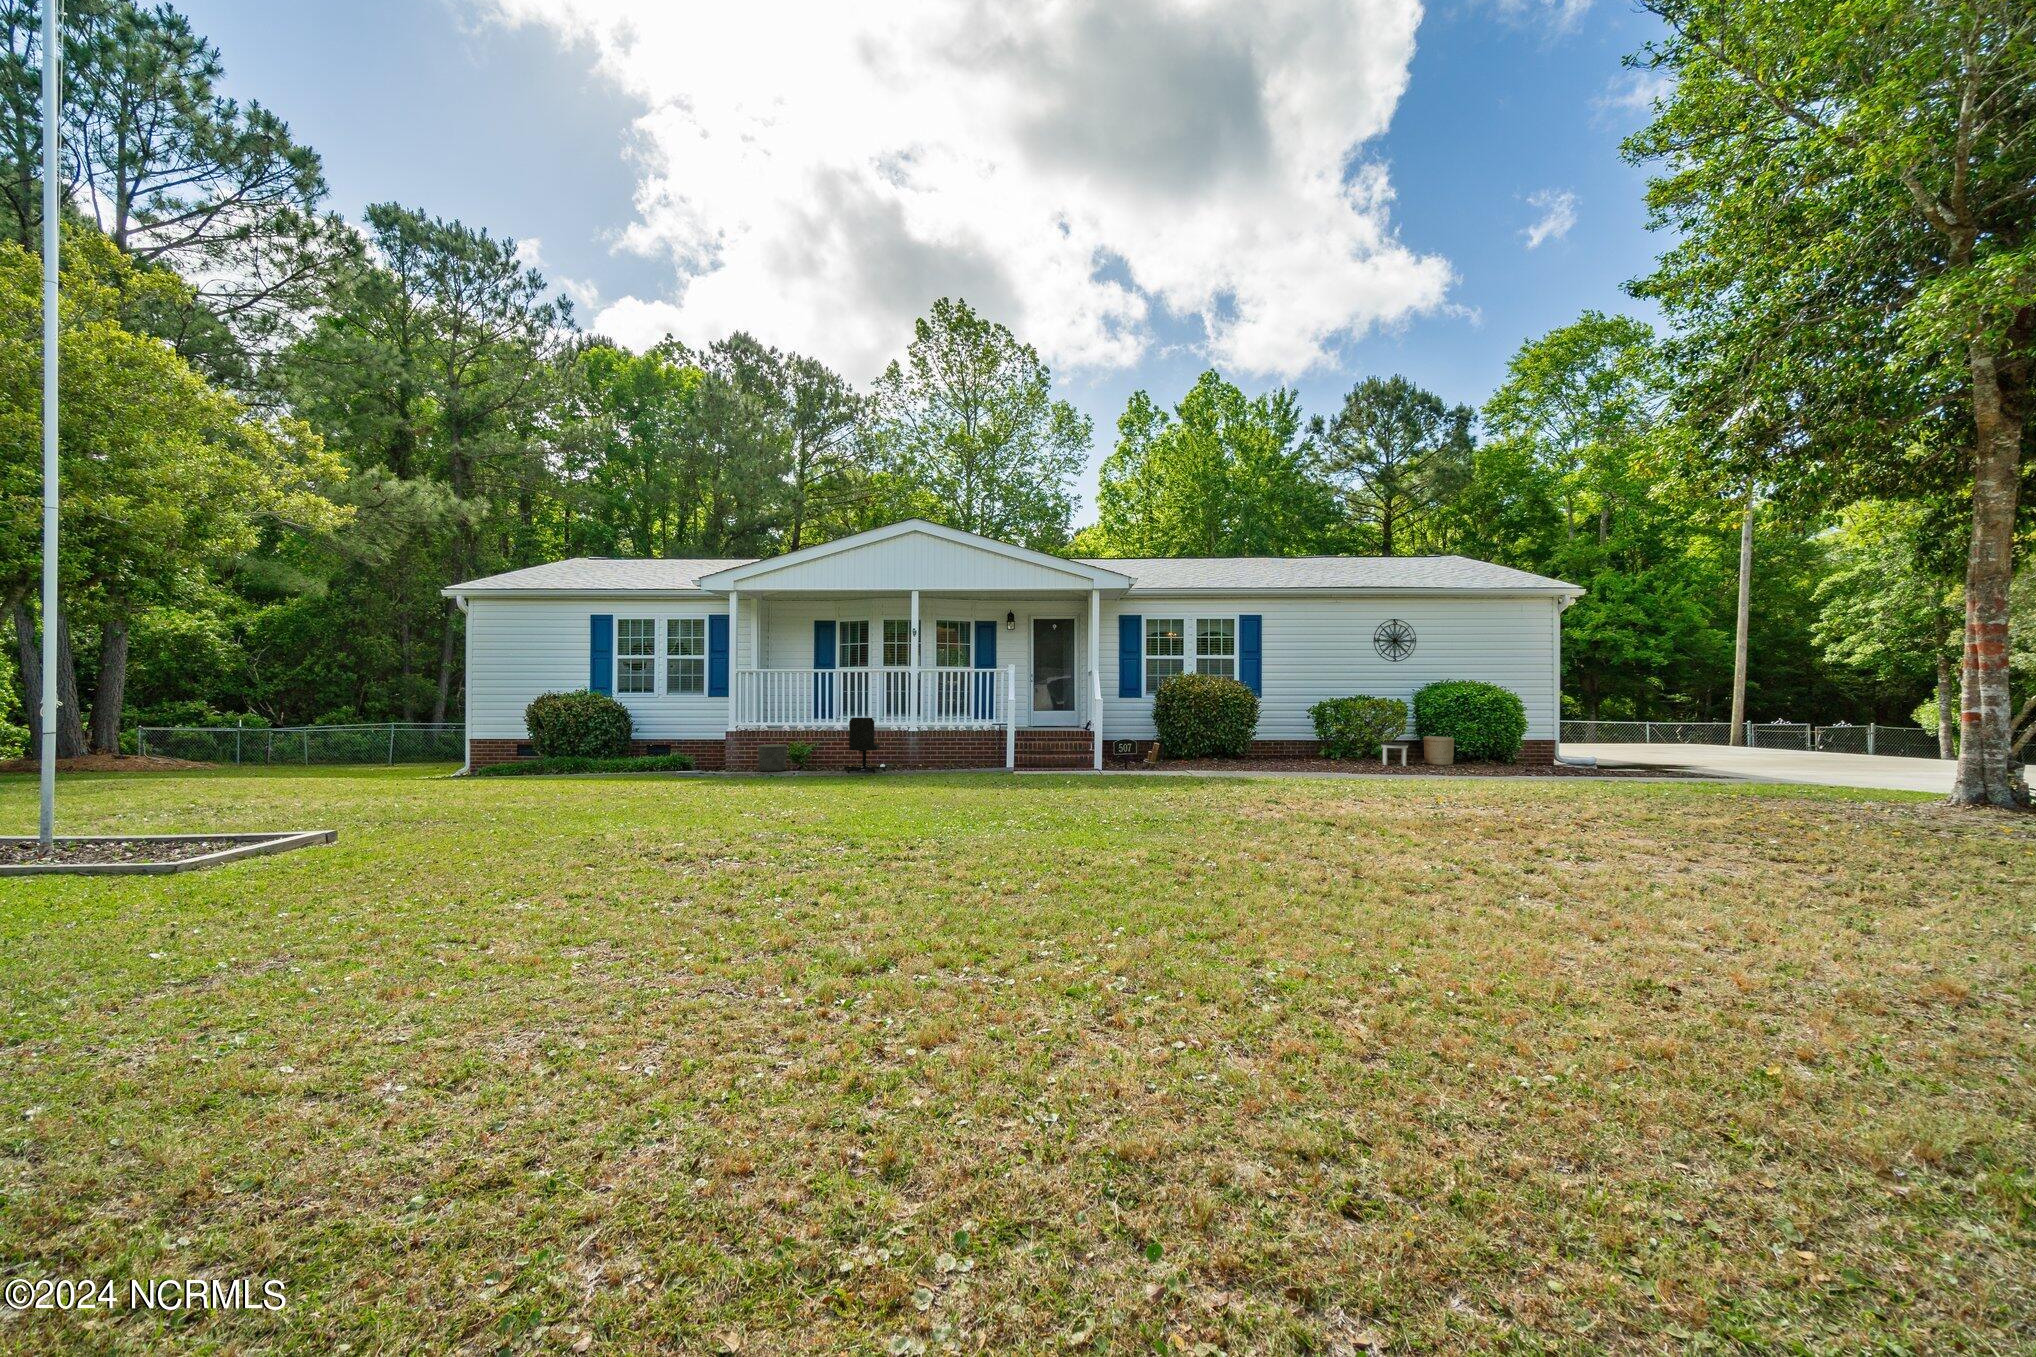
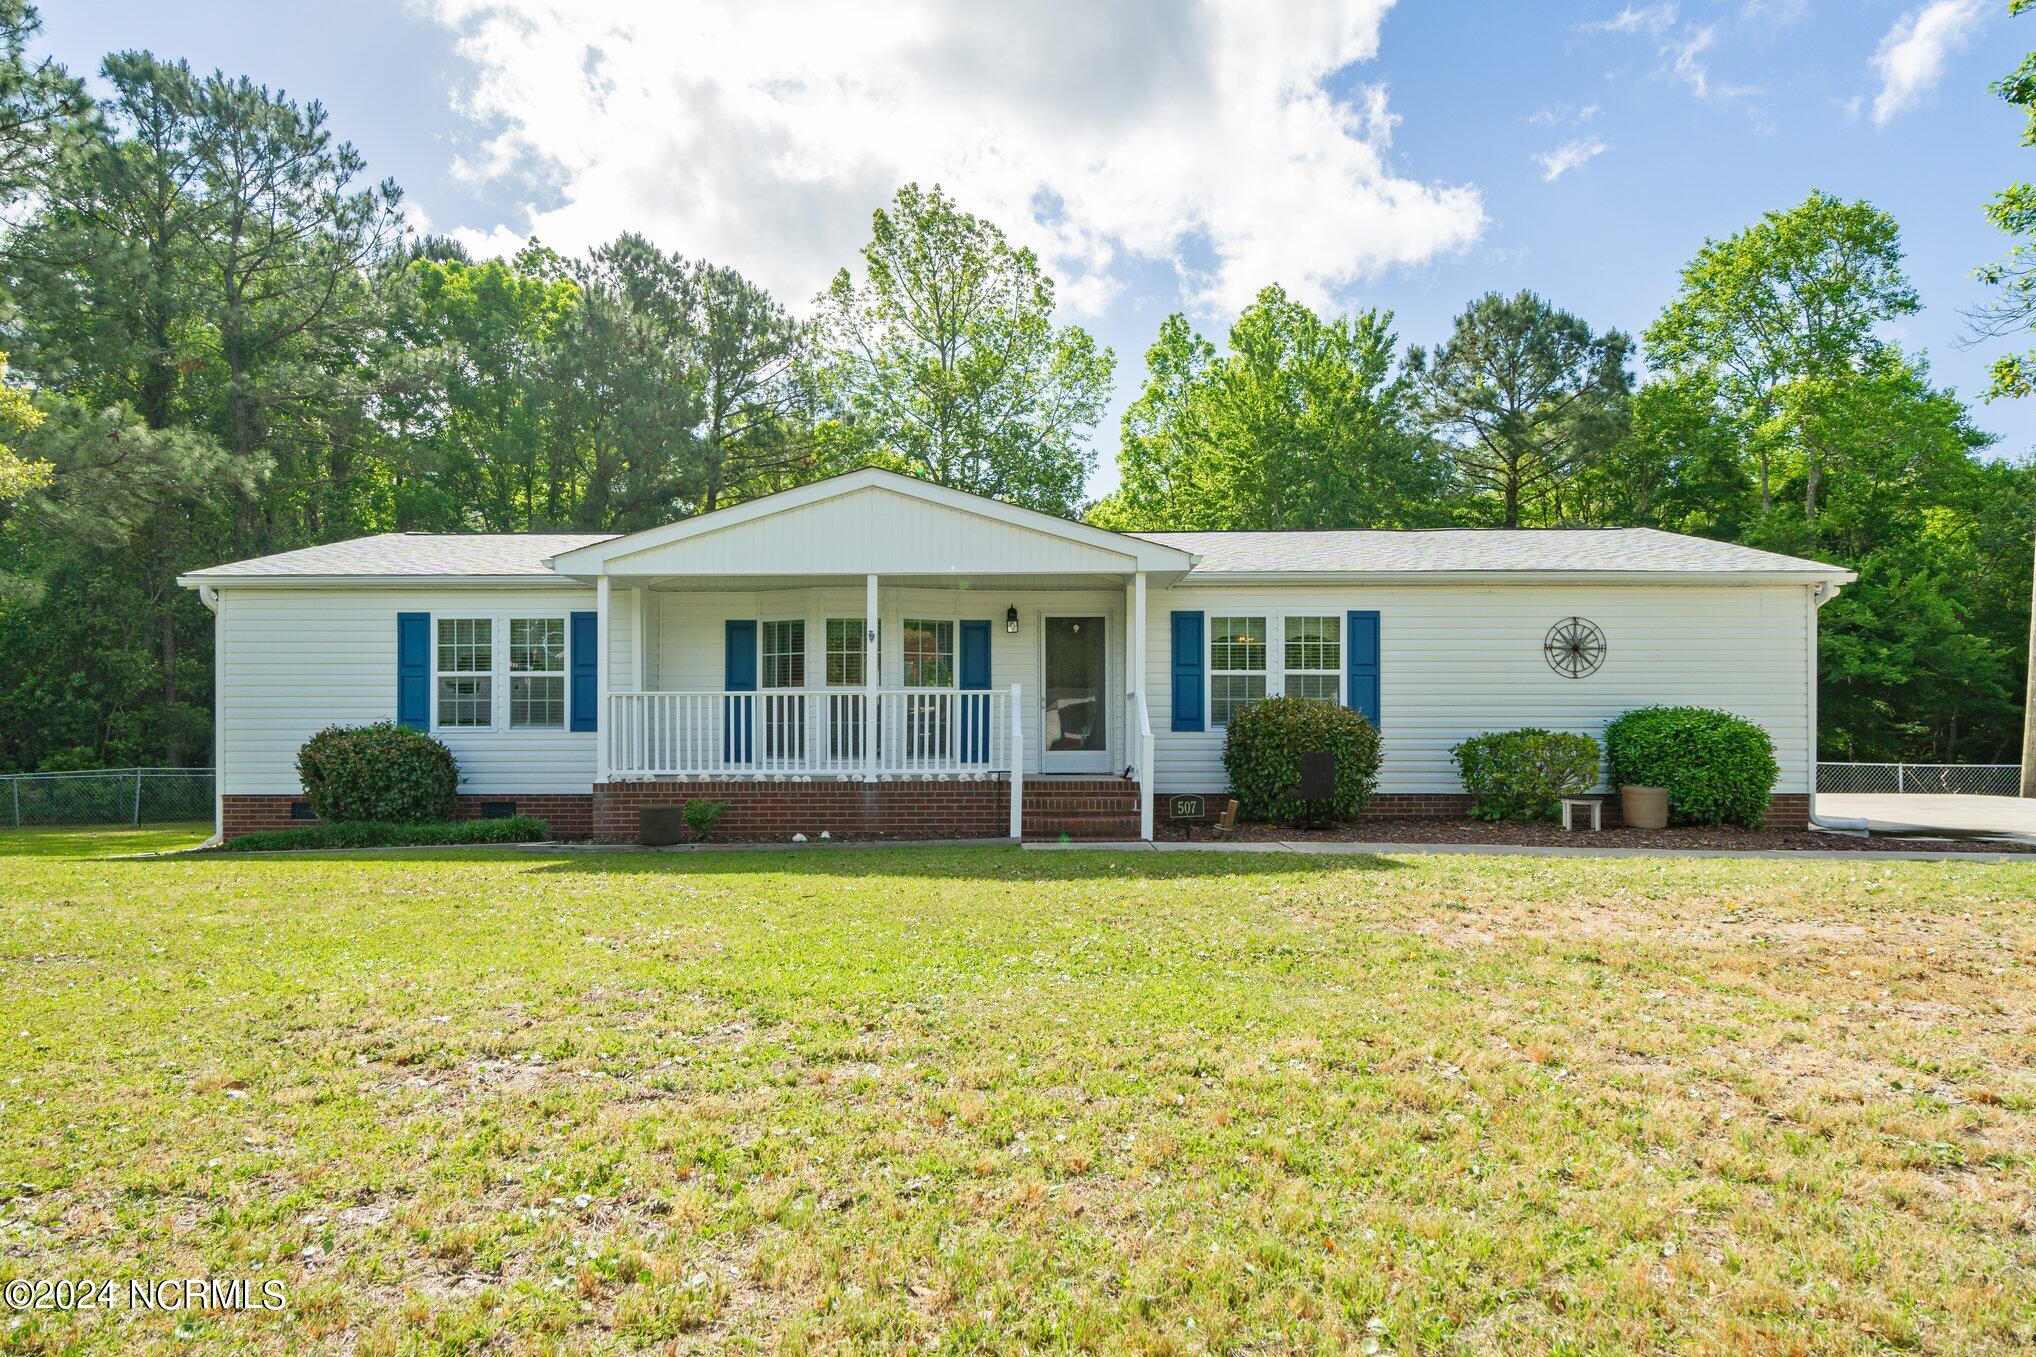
chair: present [844,718,887,773] -> present [1276,752,1338,832]

